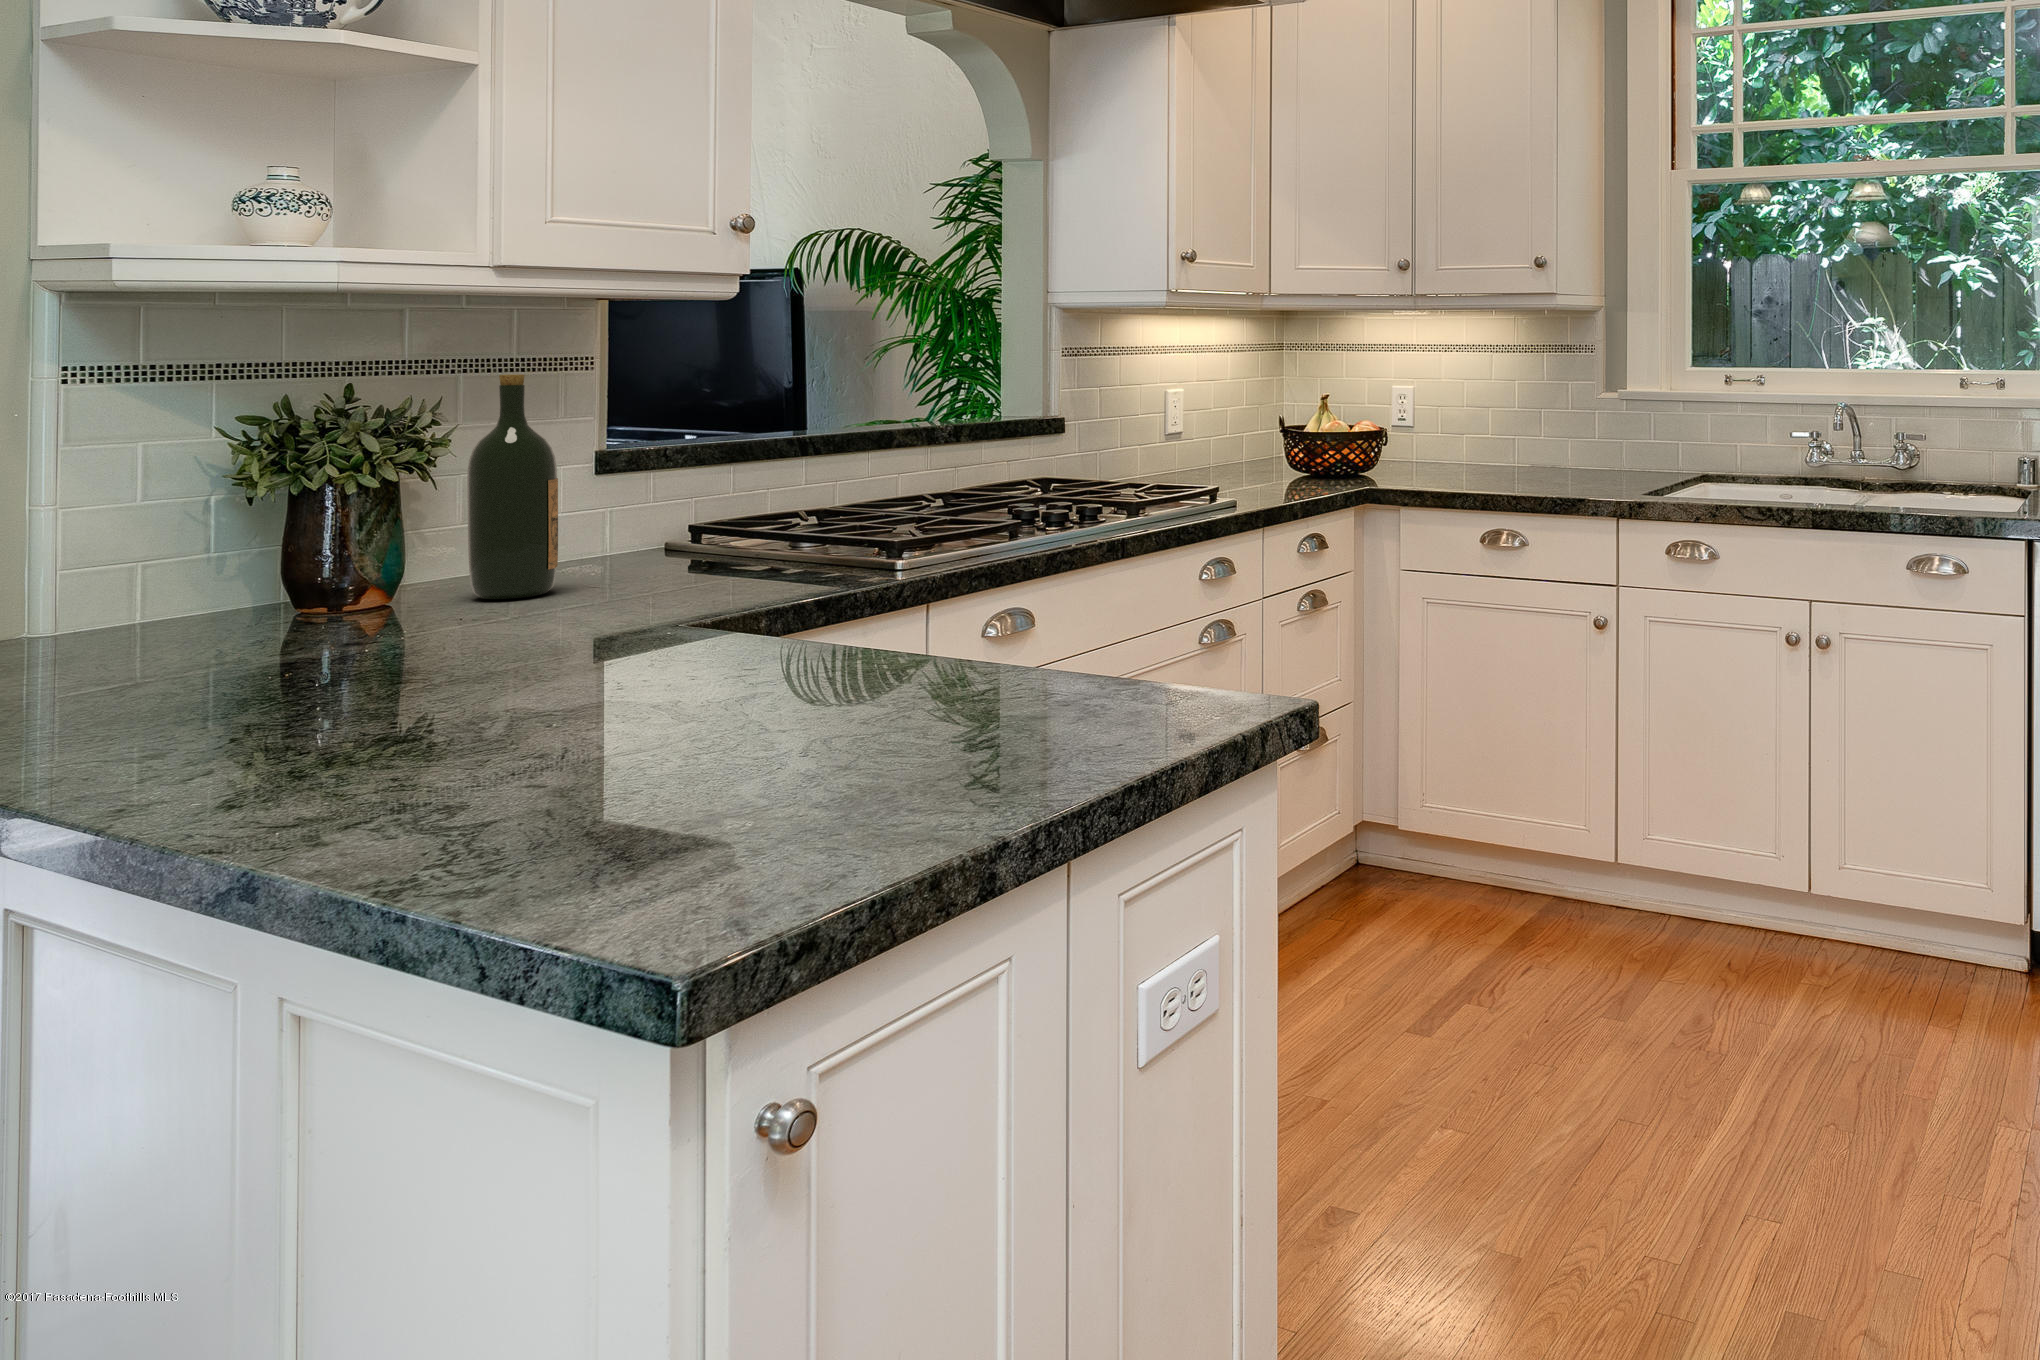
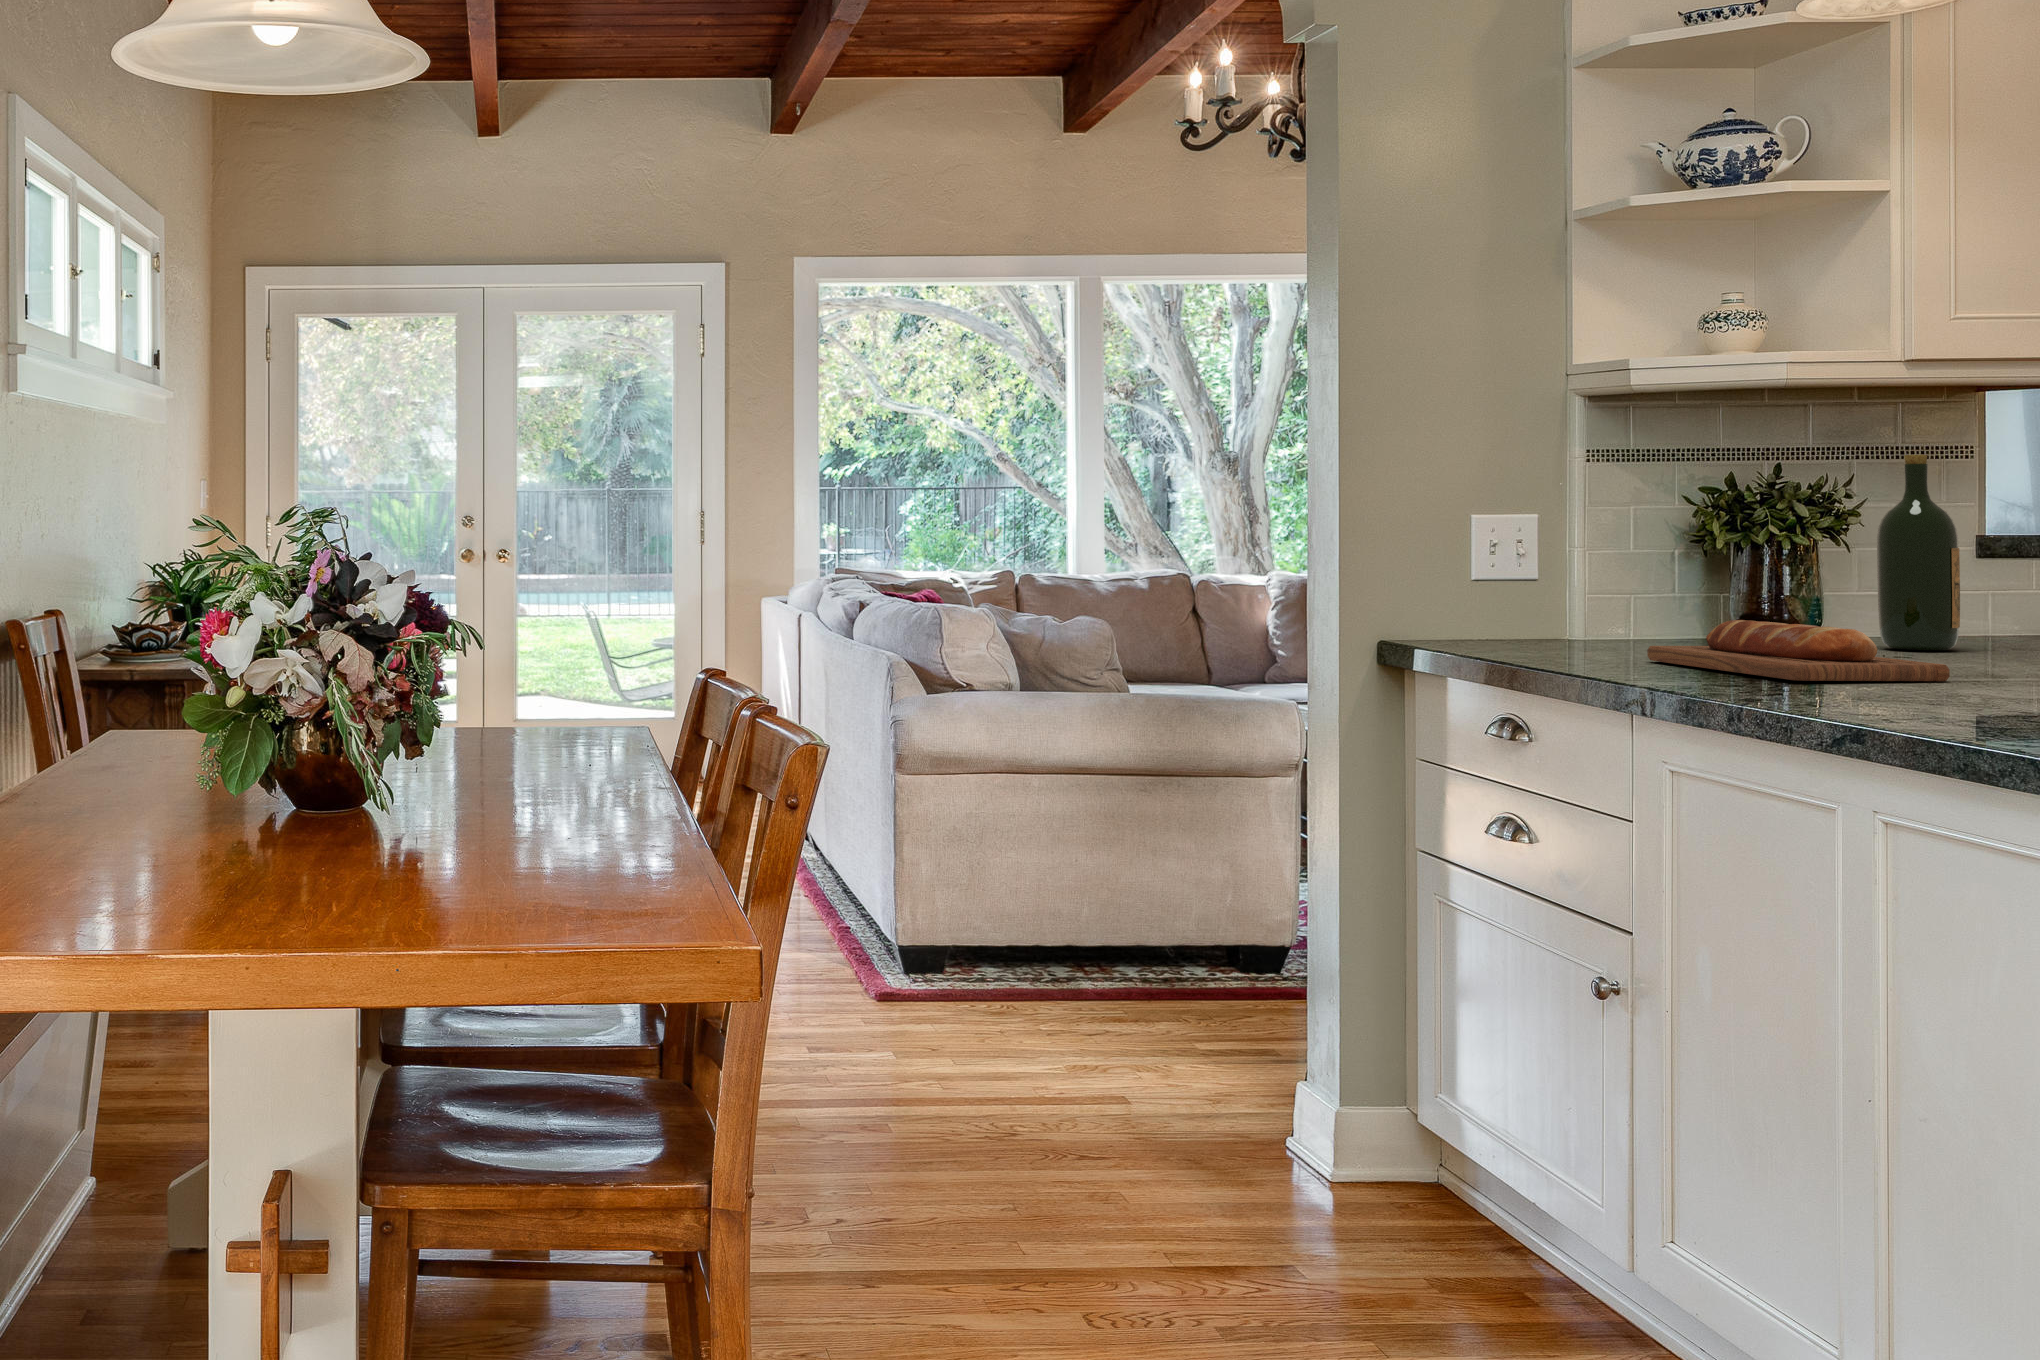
bread loaf: none [114,610,517,710] -> present [1647,620,1950,681]

